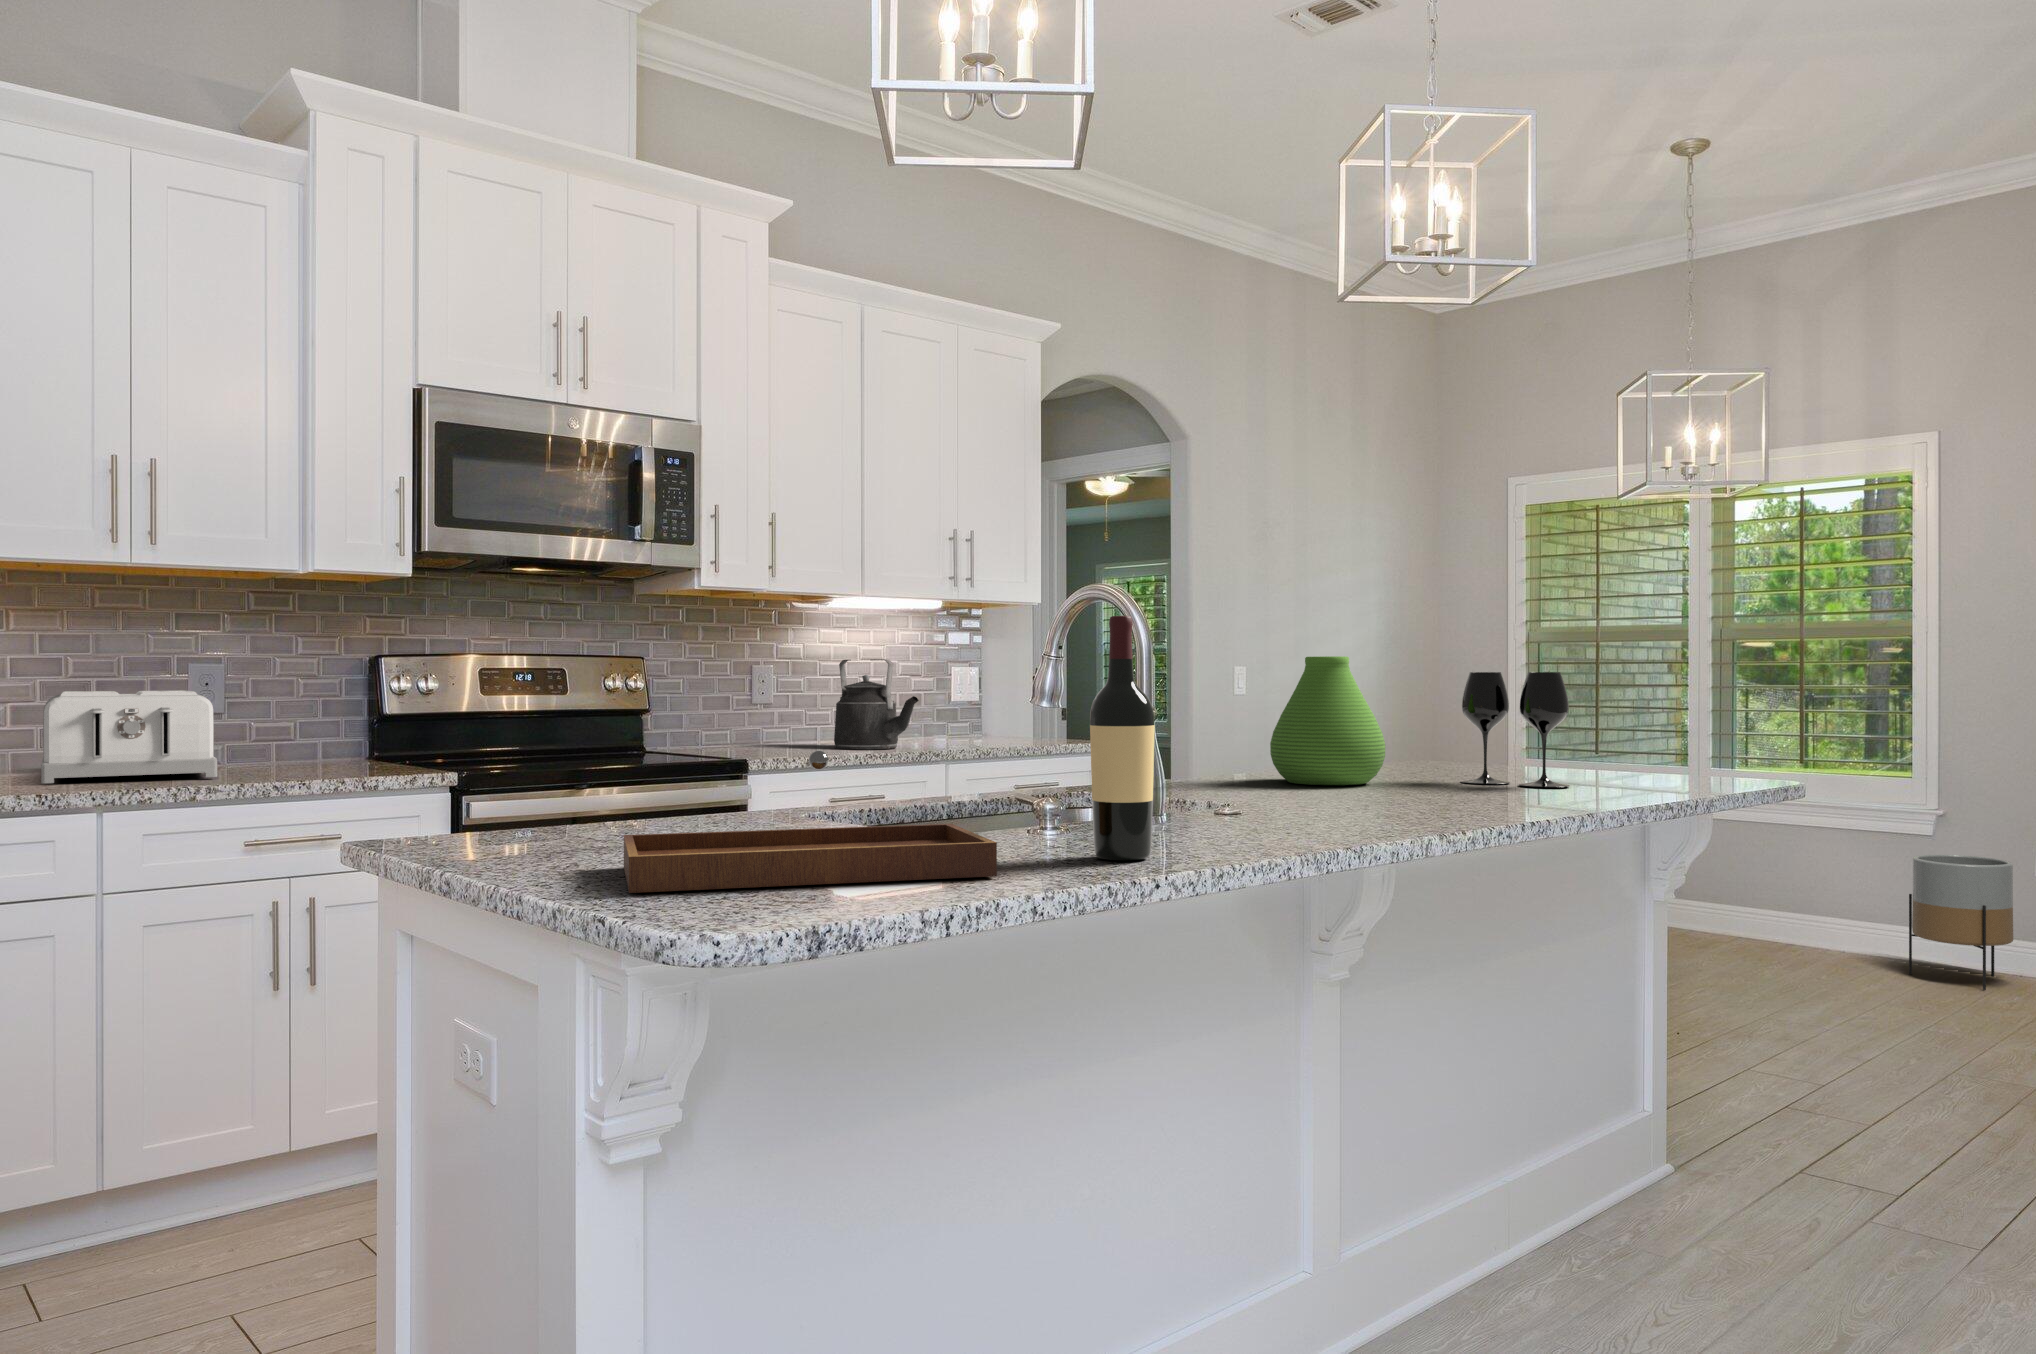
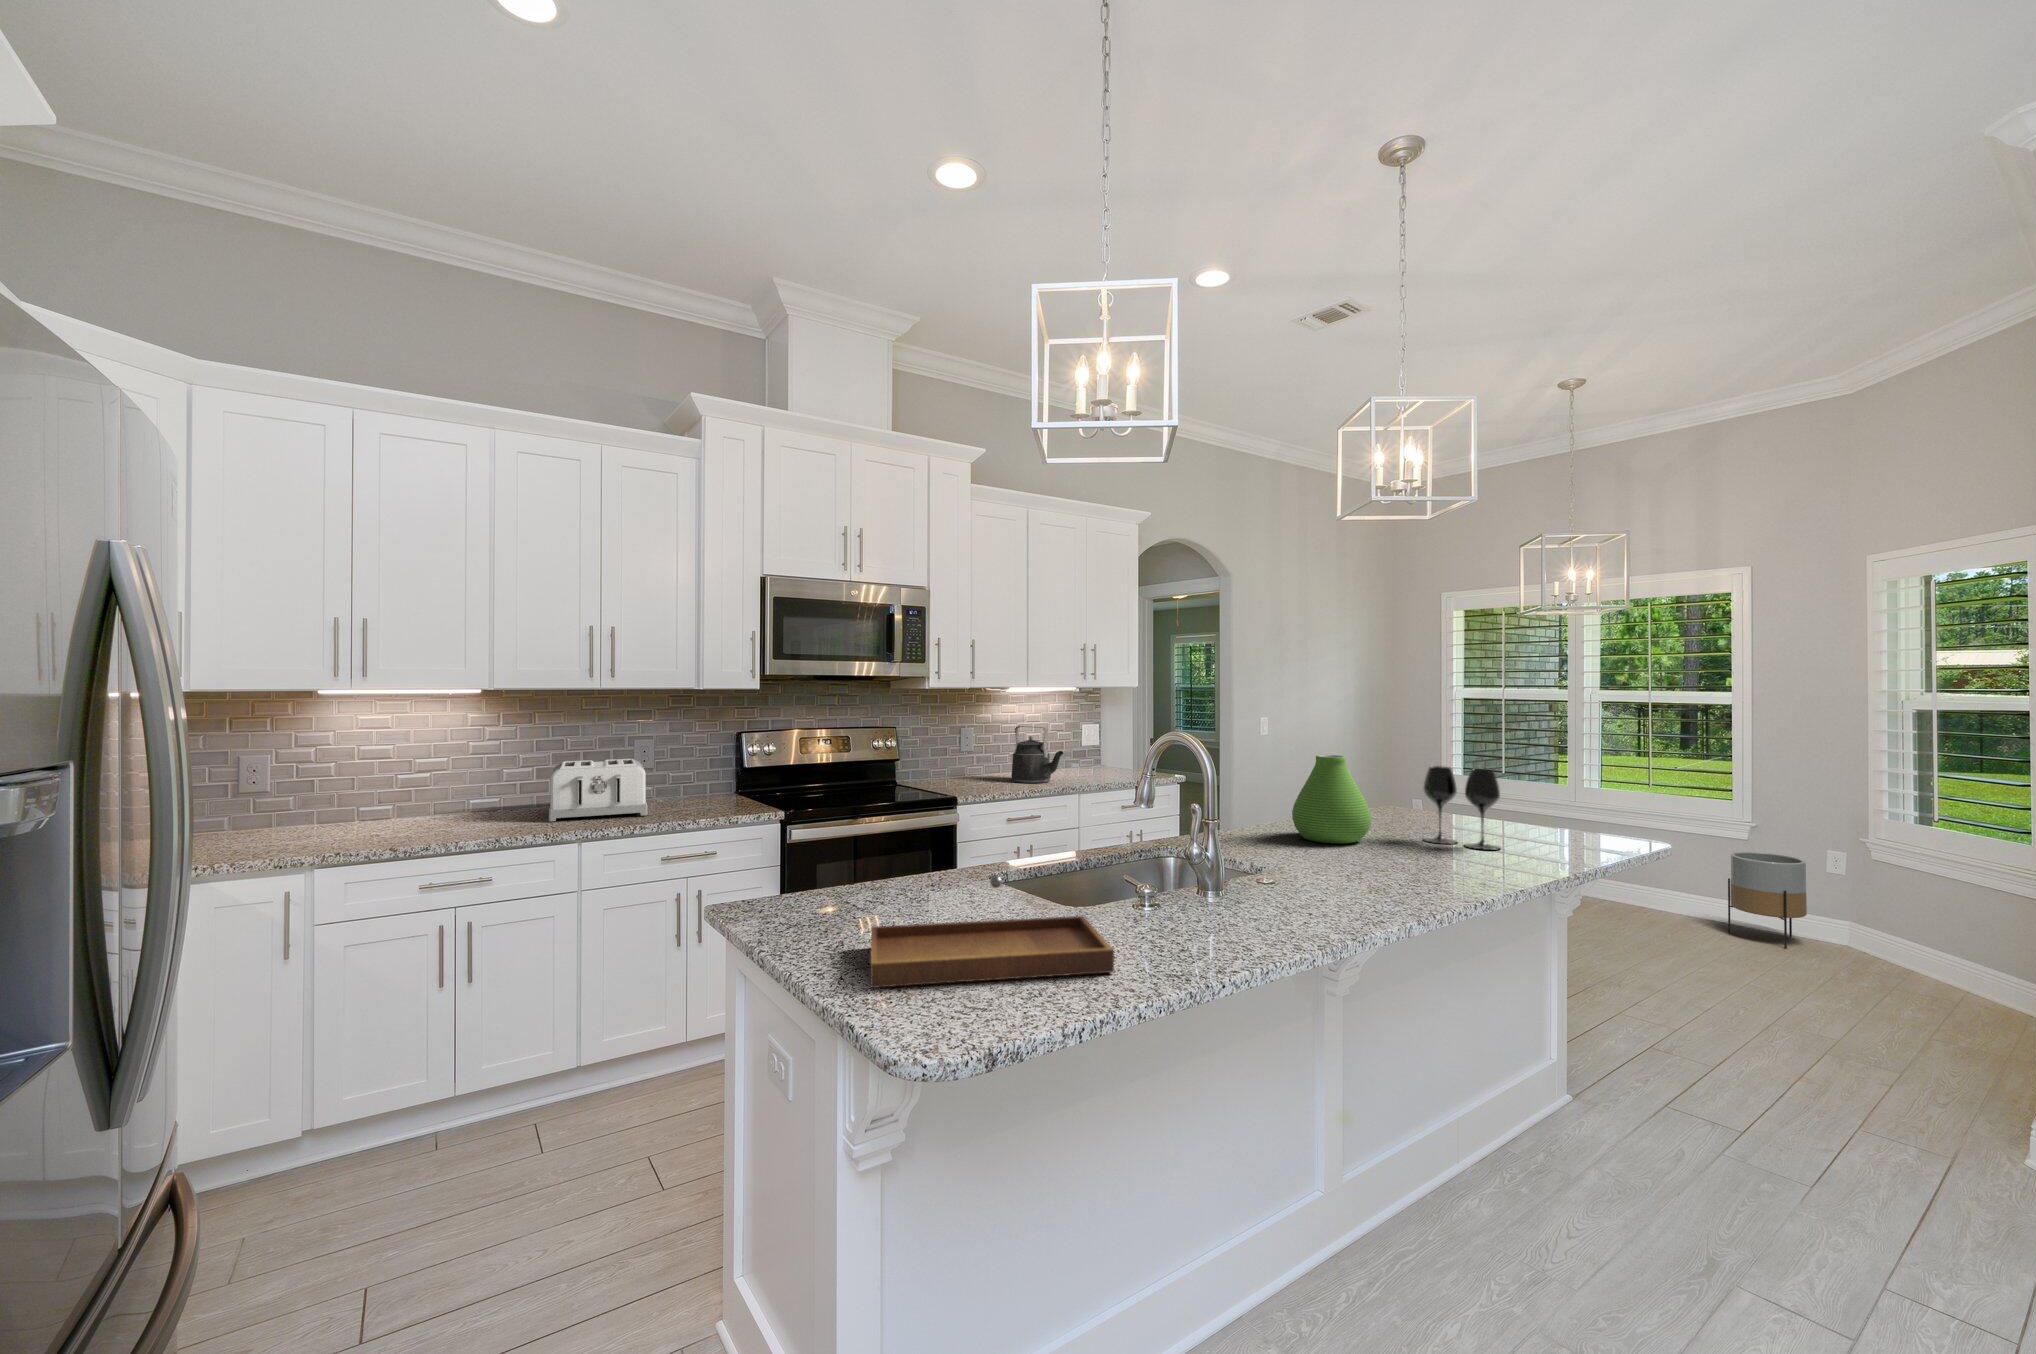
wine bottle: present [1090,616,1155,860] -> none [1177,782,1221,951]

